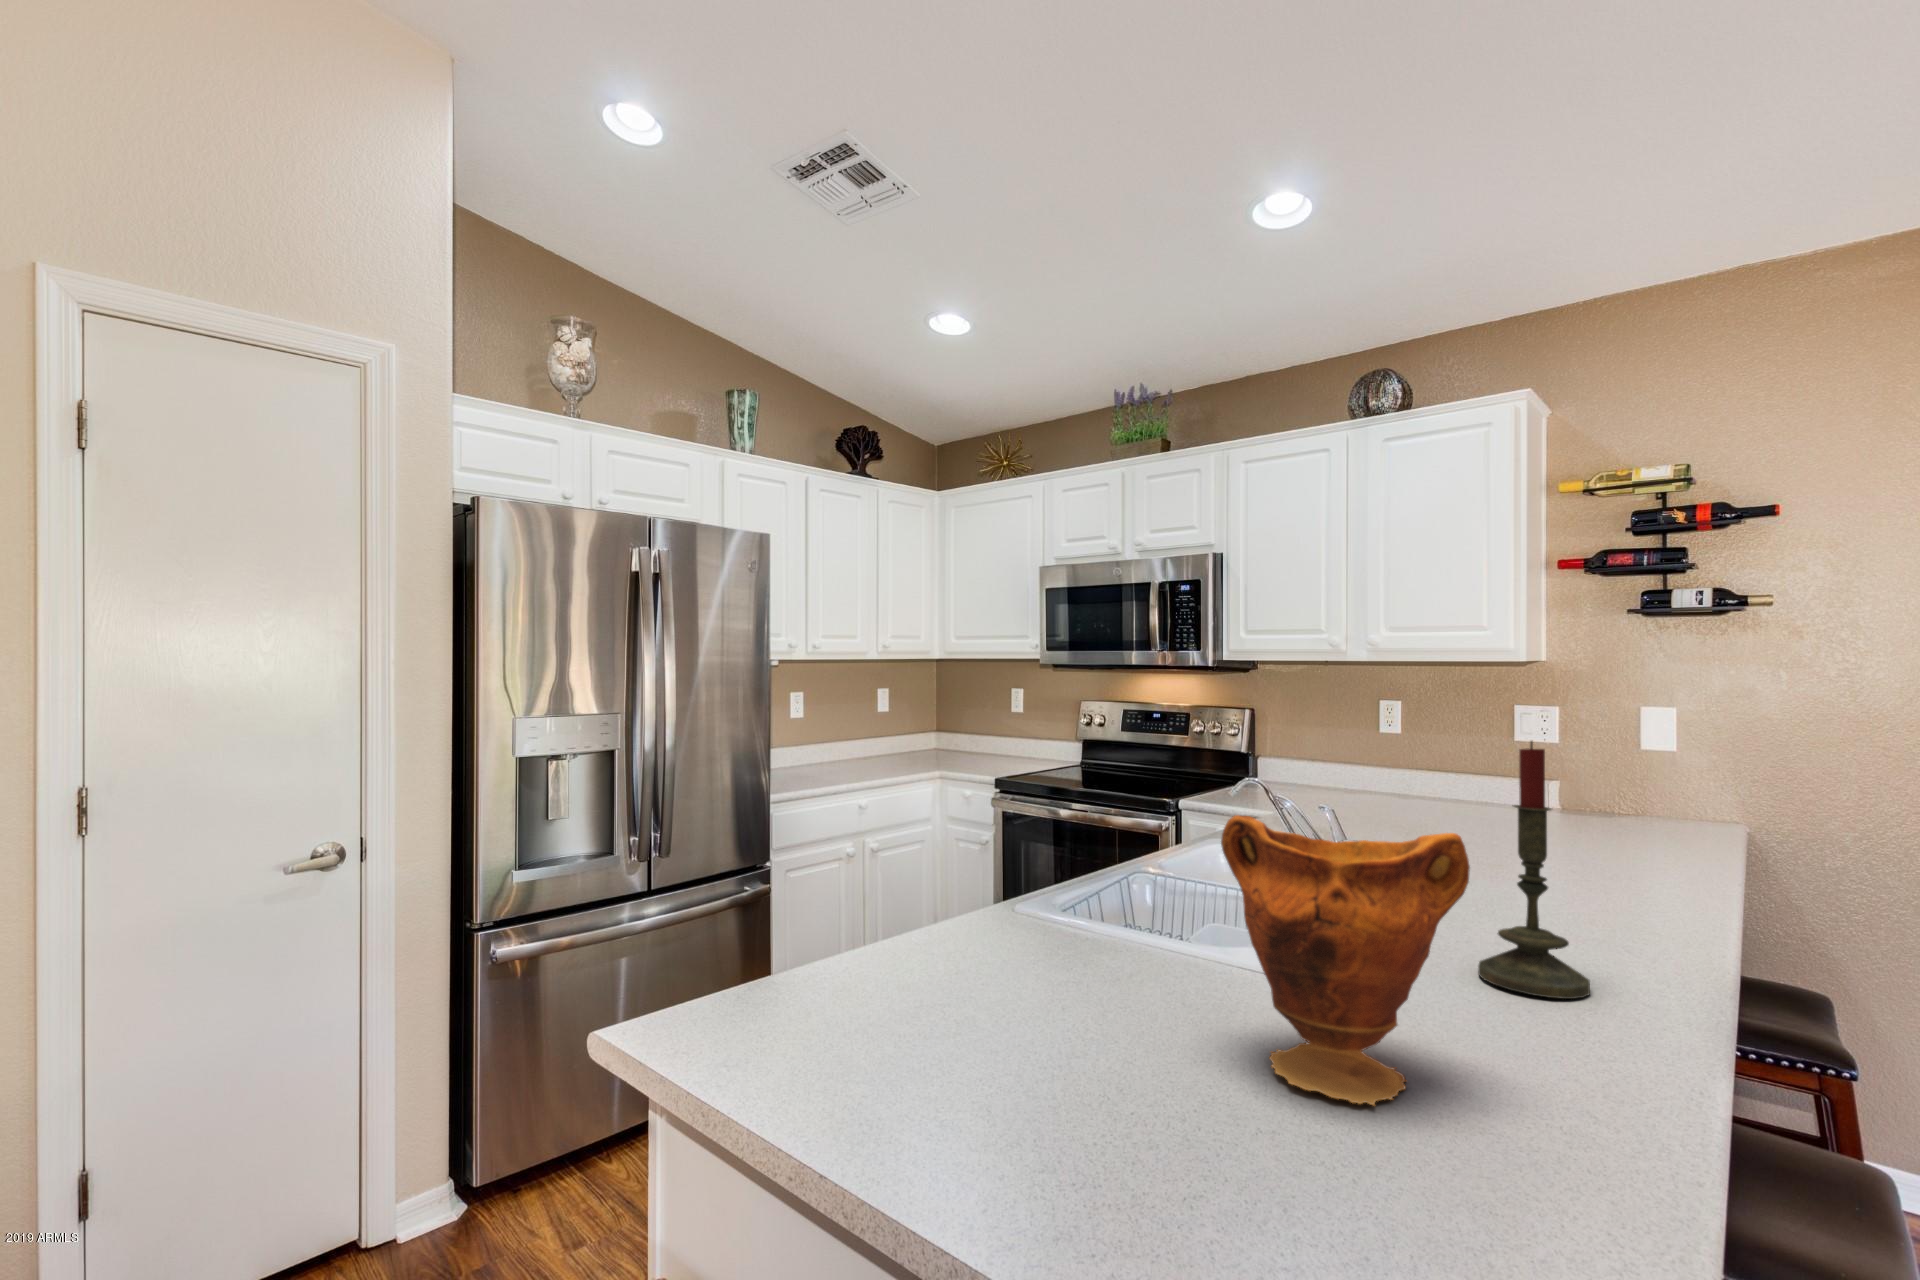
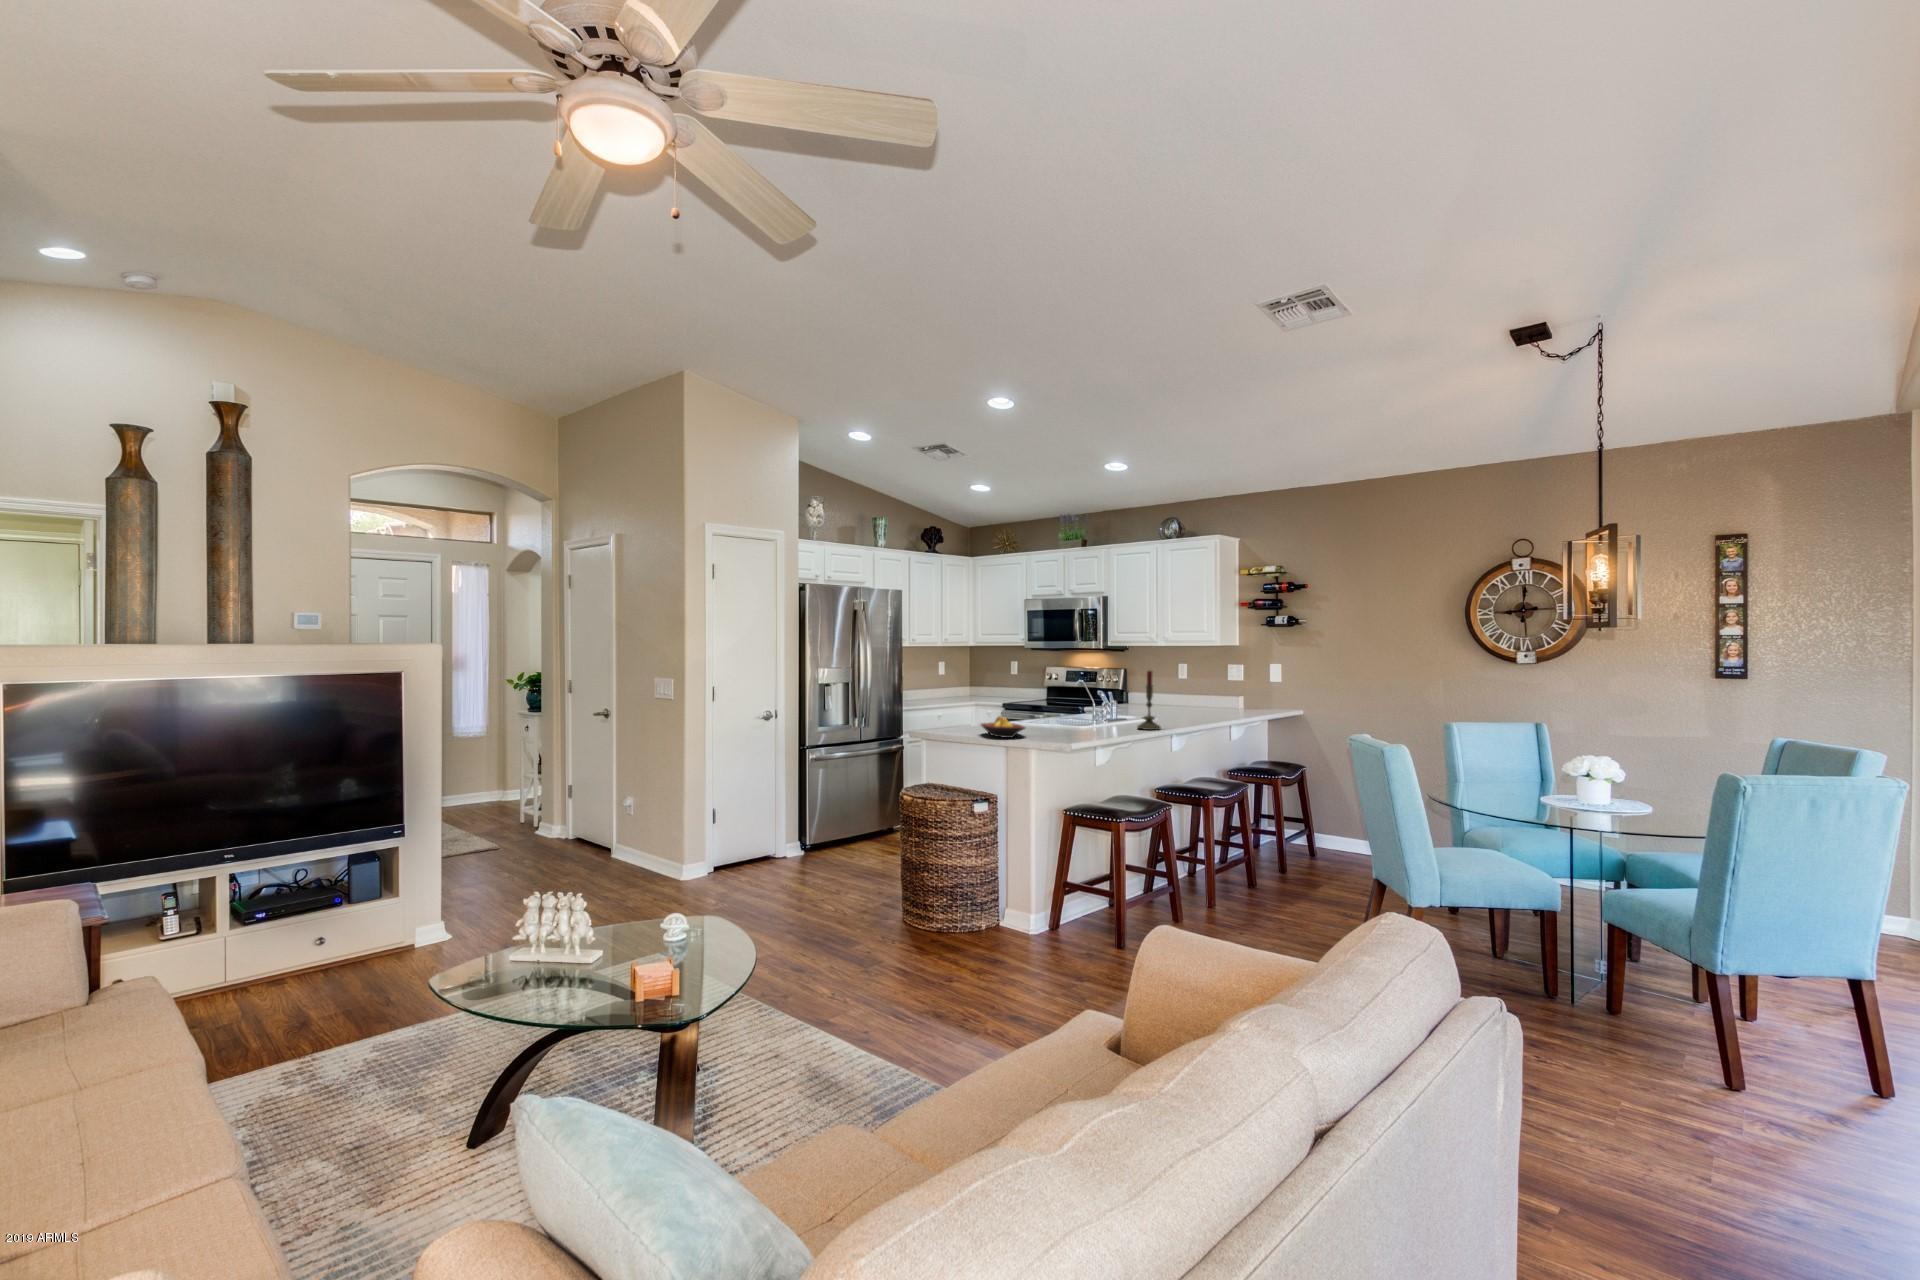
vase: present [1221,815,1470,1105] -> none [1065,684,1113,736]
fruit bowl: none [838,941,1039,1090] -> present [981,716,1025,738]

